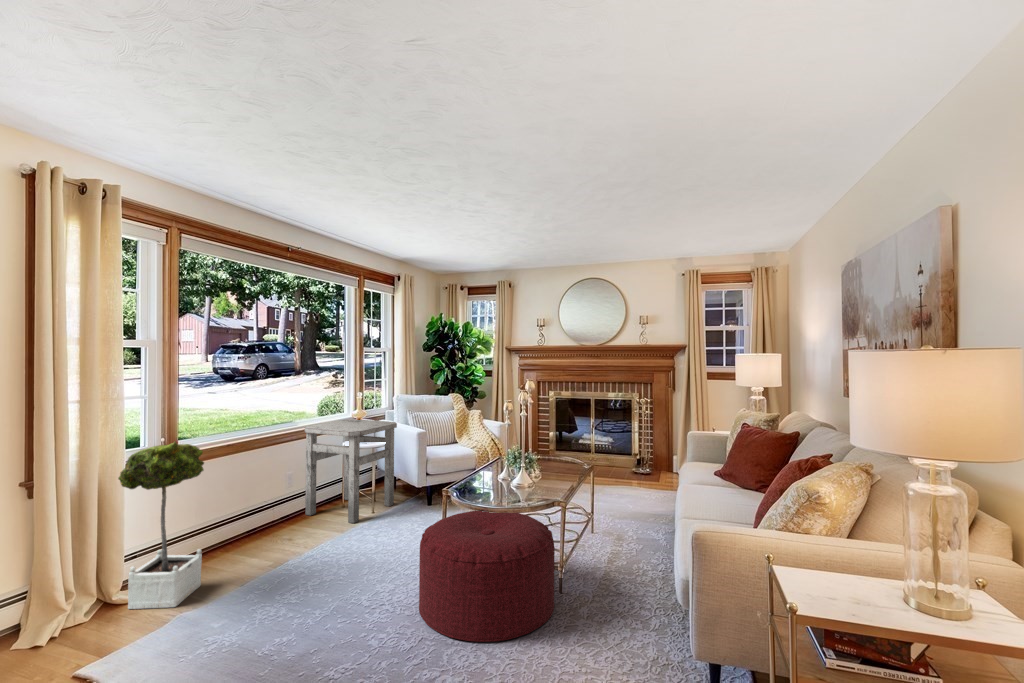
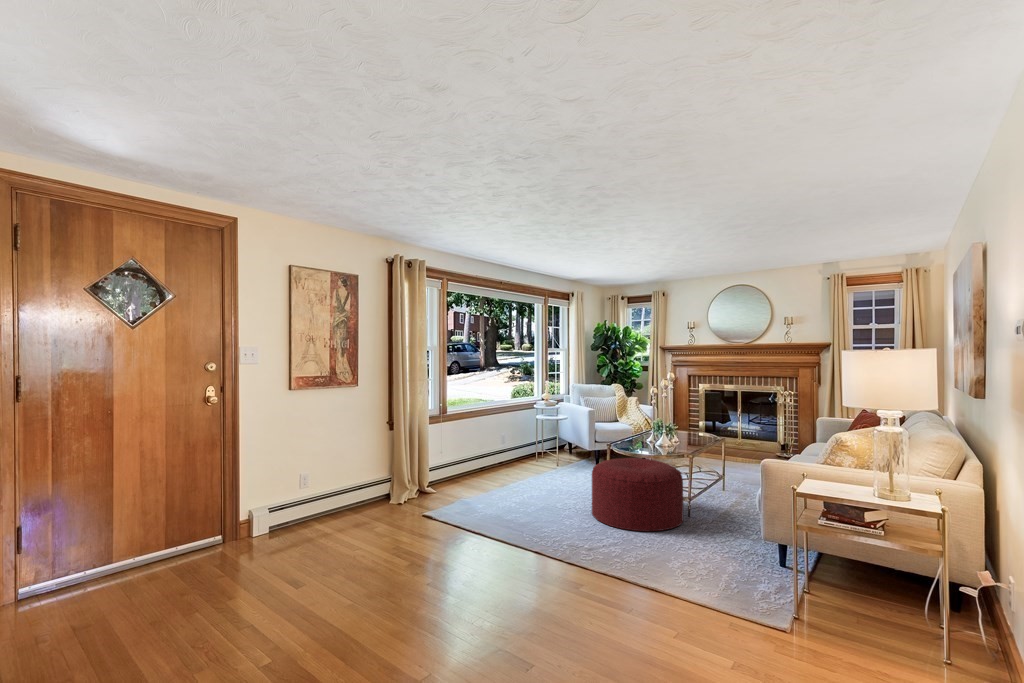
side table: present [305,419,397,523] -> none [511,400,573,470]
potted tree: present [118,442,204,609] -> none [424,402,464,497]

